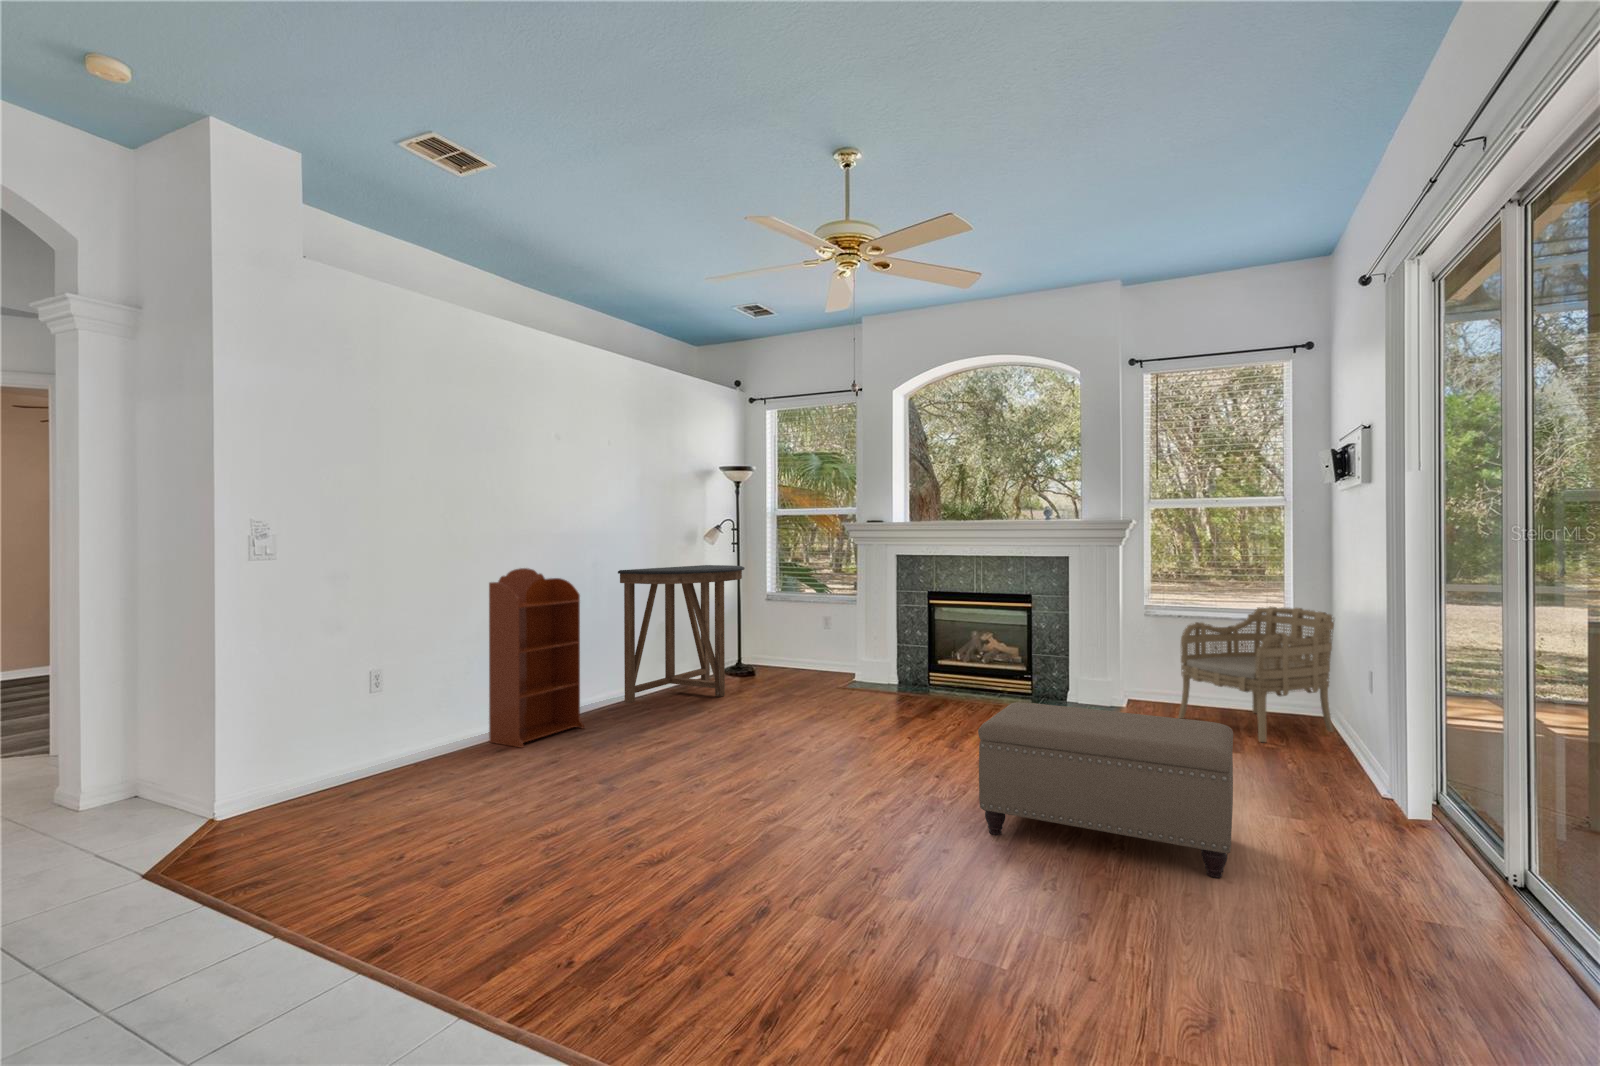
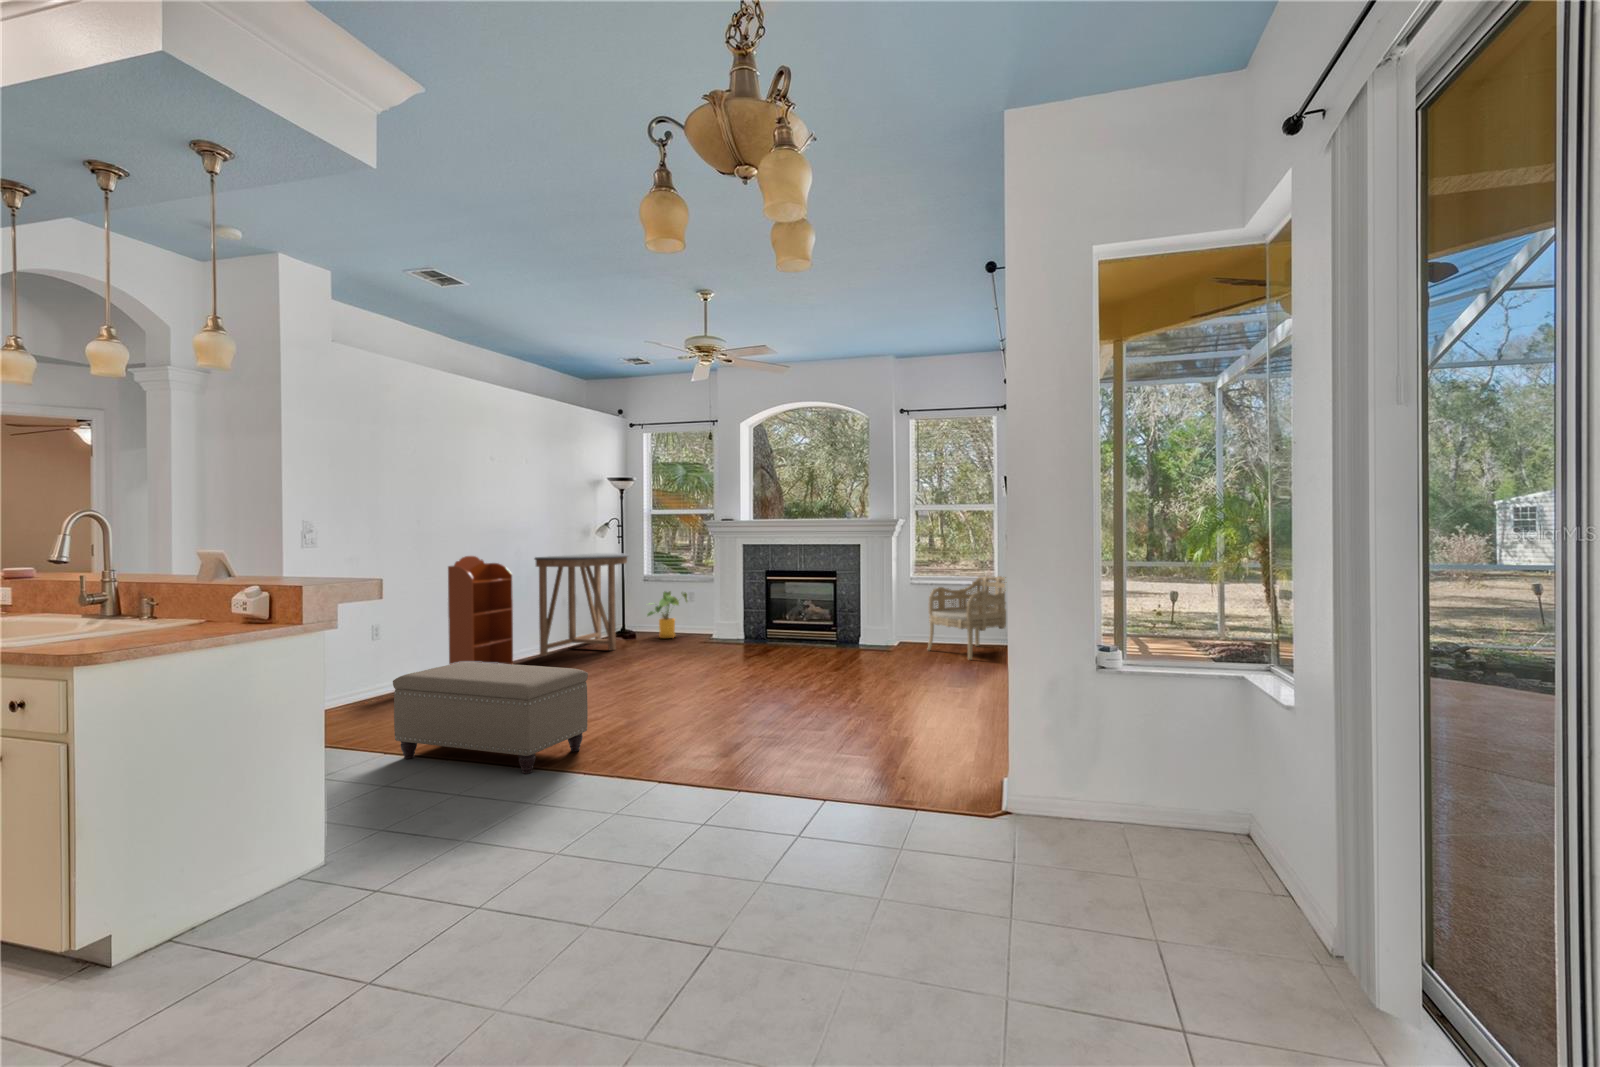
house plant: none [766,615,822,678] -> present [647,591,687,638]
ottoman: present [978,702,1233,878] -> present [393,662,588,774]

